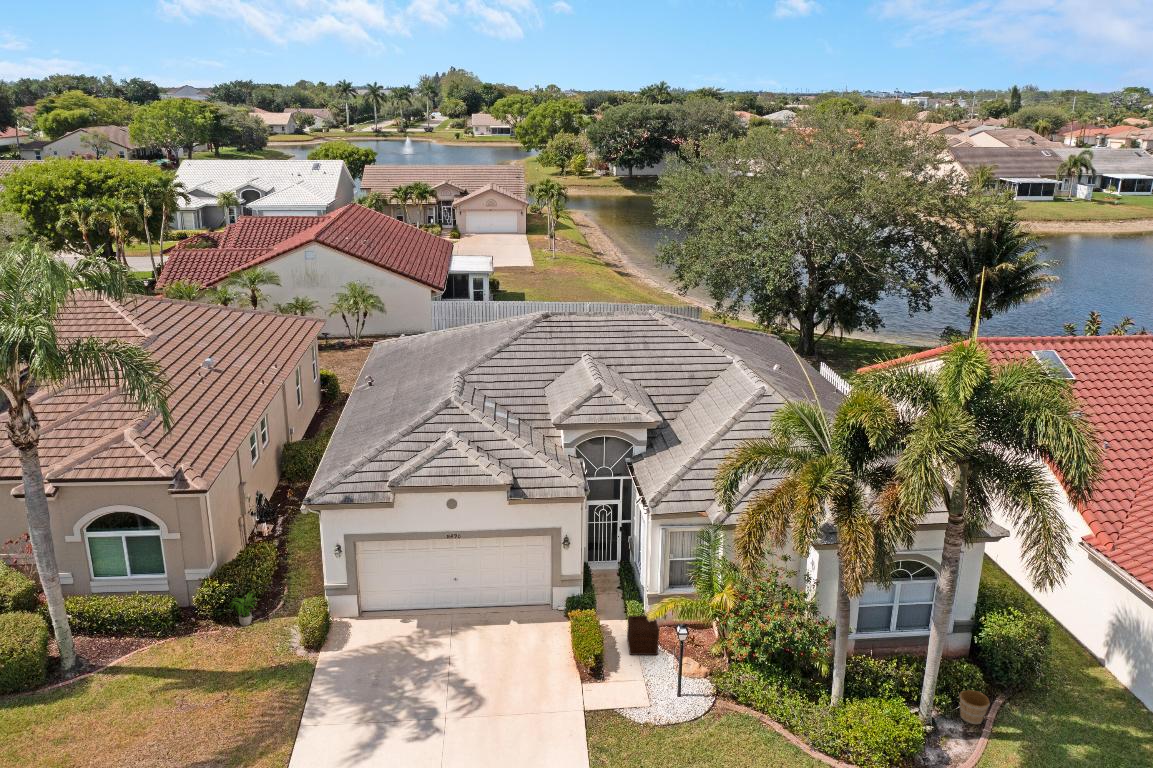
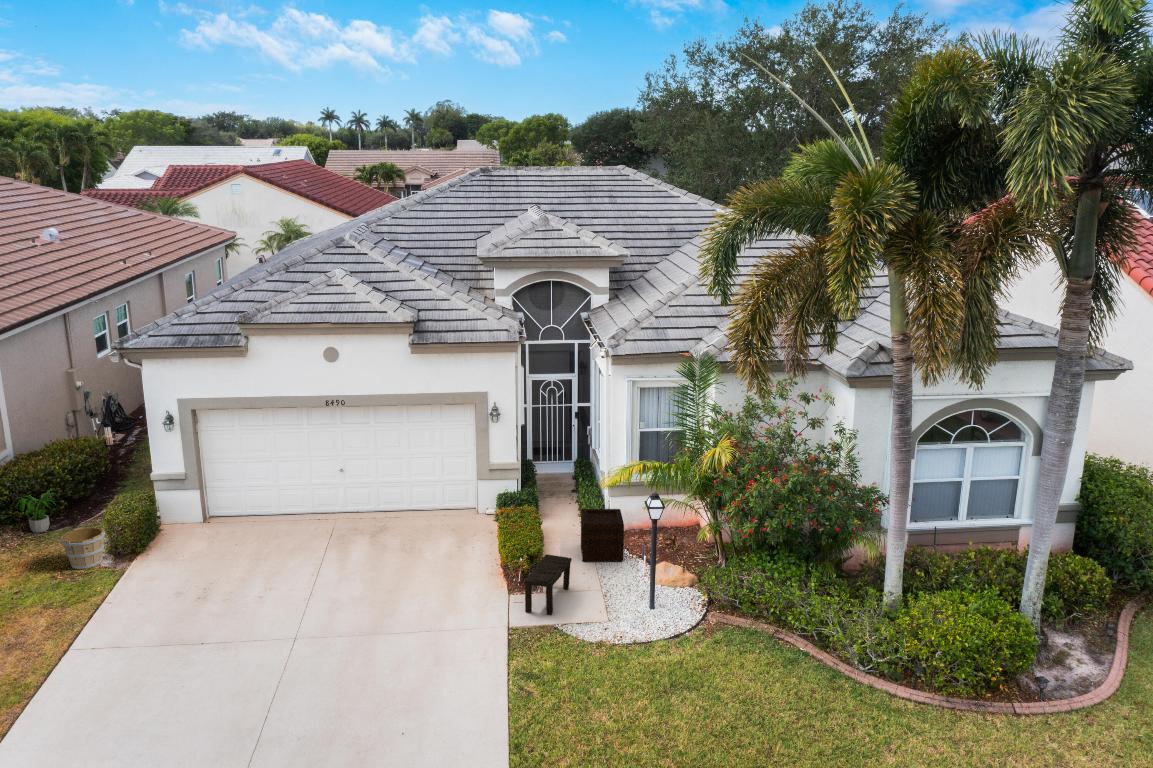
bench: none [595,656,625,701] -> present [524,554,572,615]
wooden bucket: present [959,690,990,724] -> present [61,527,105,570]

